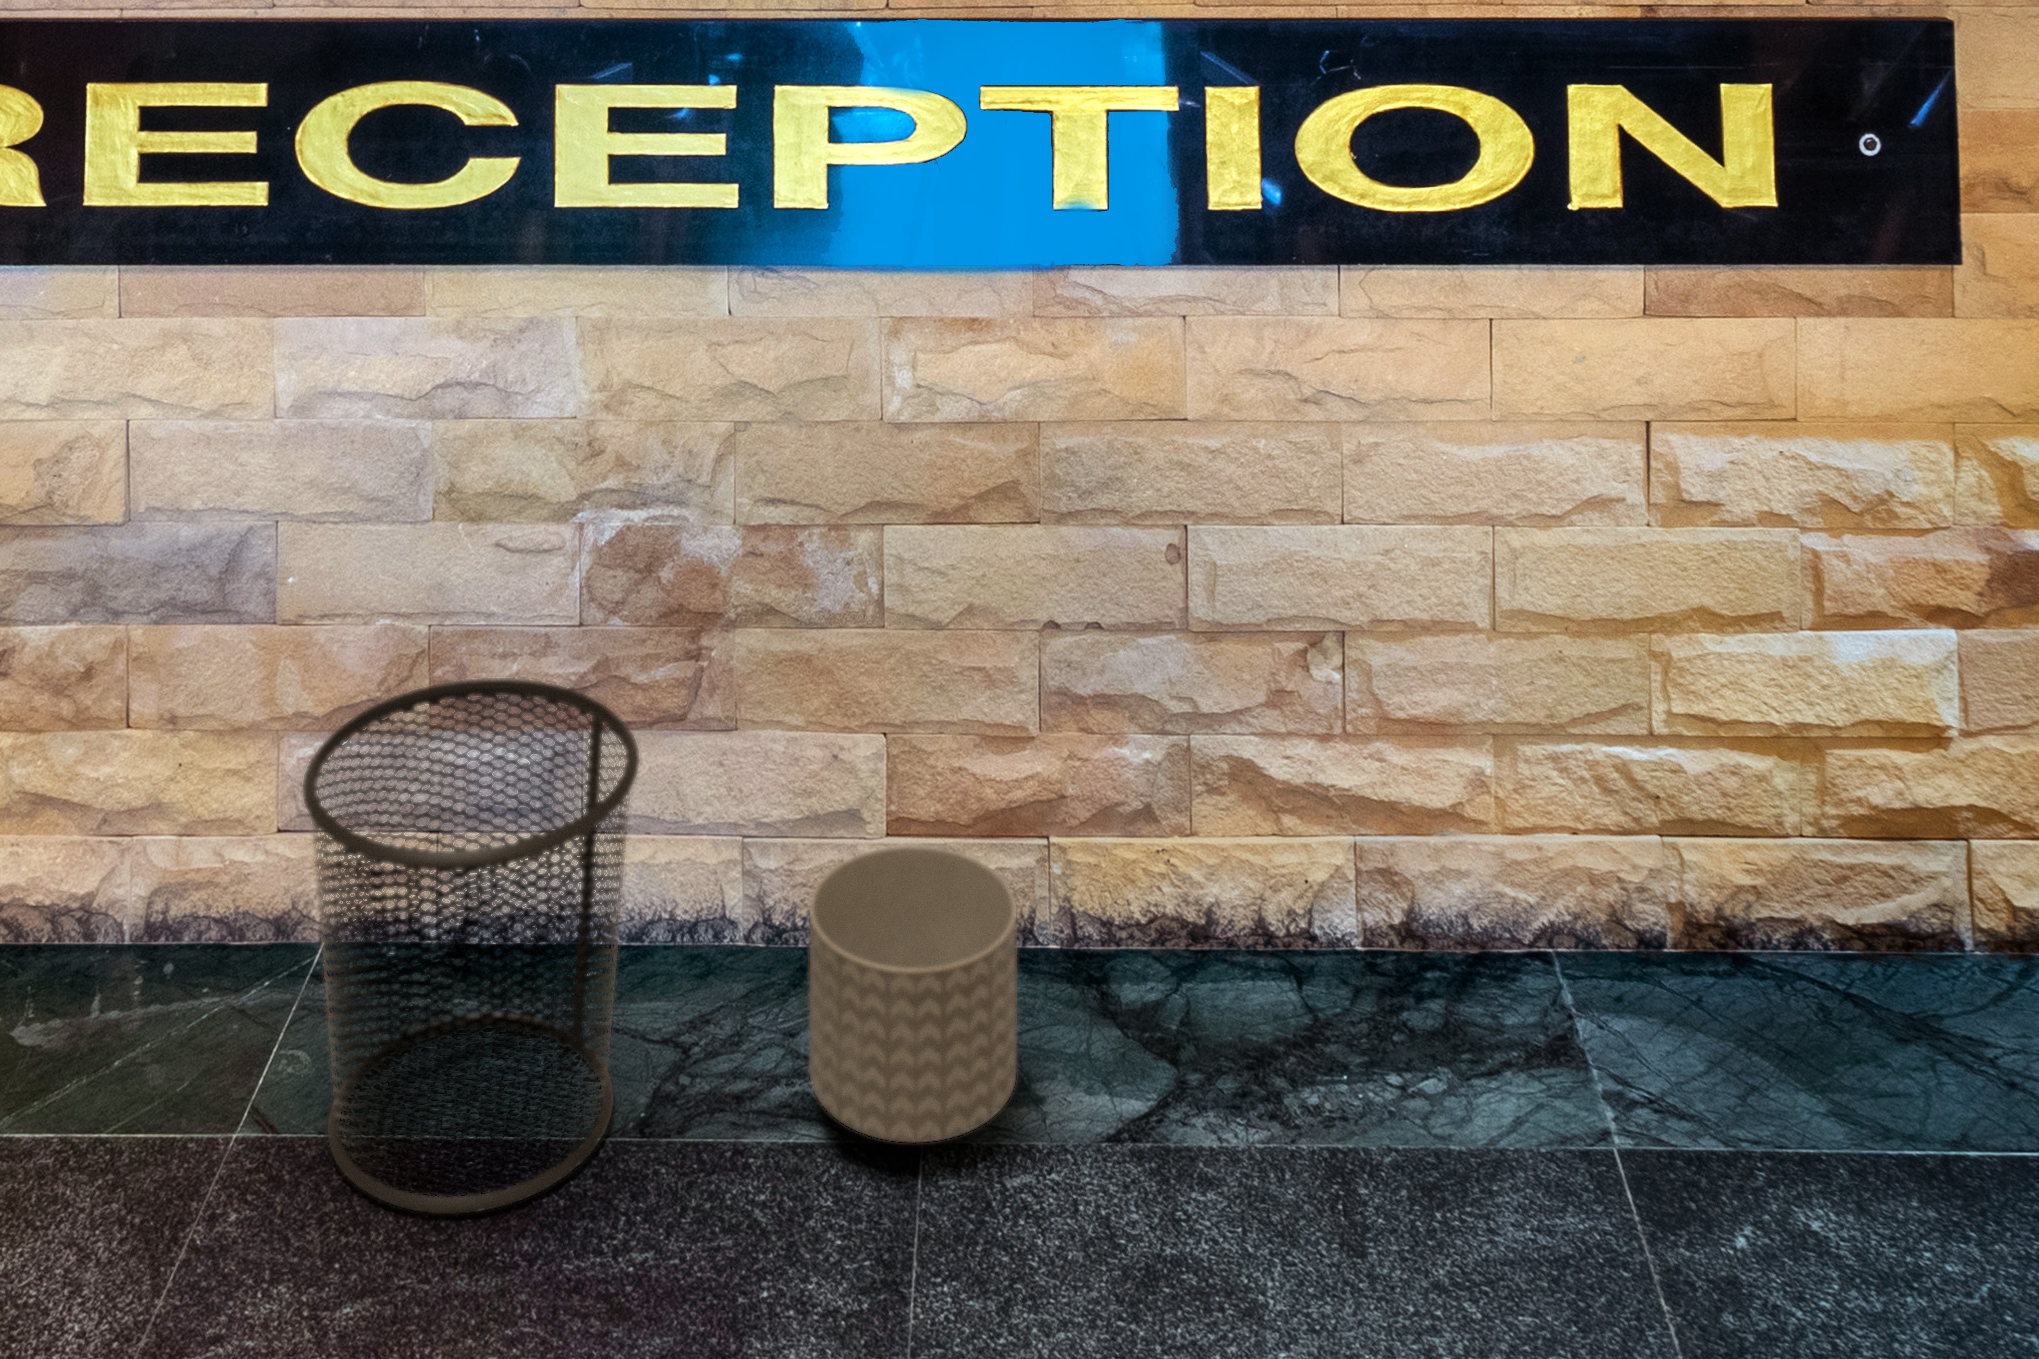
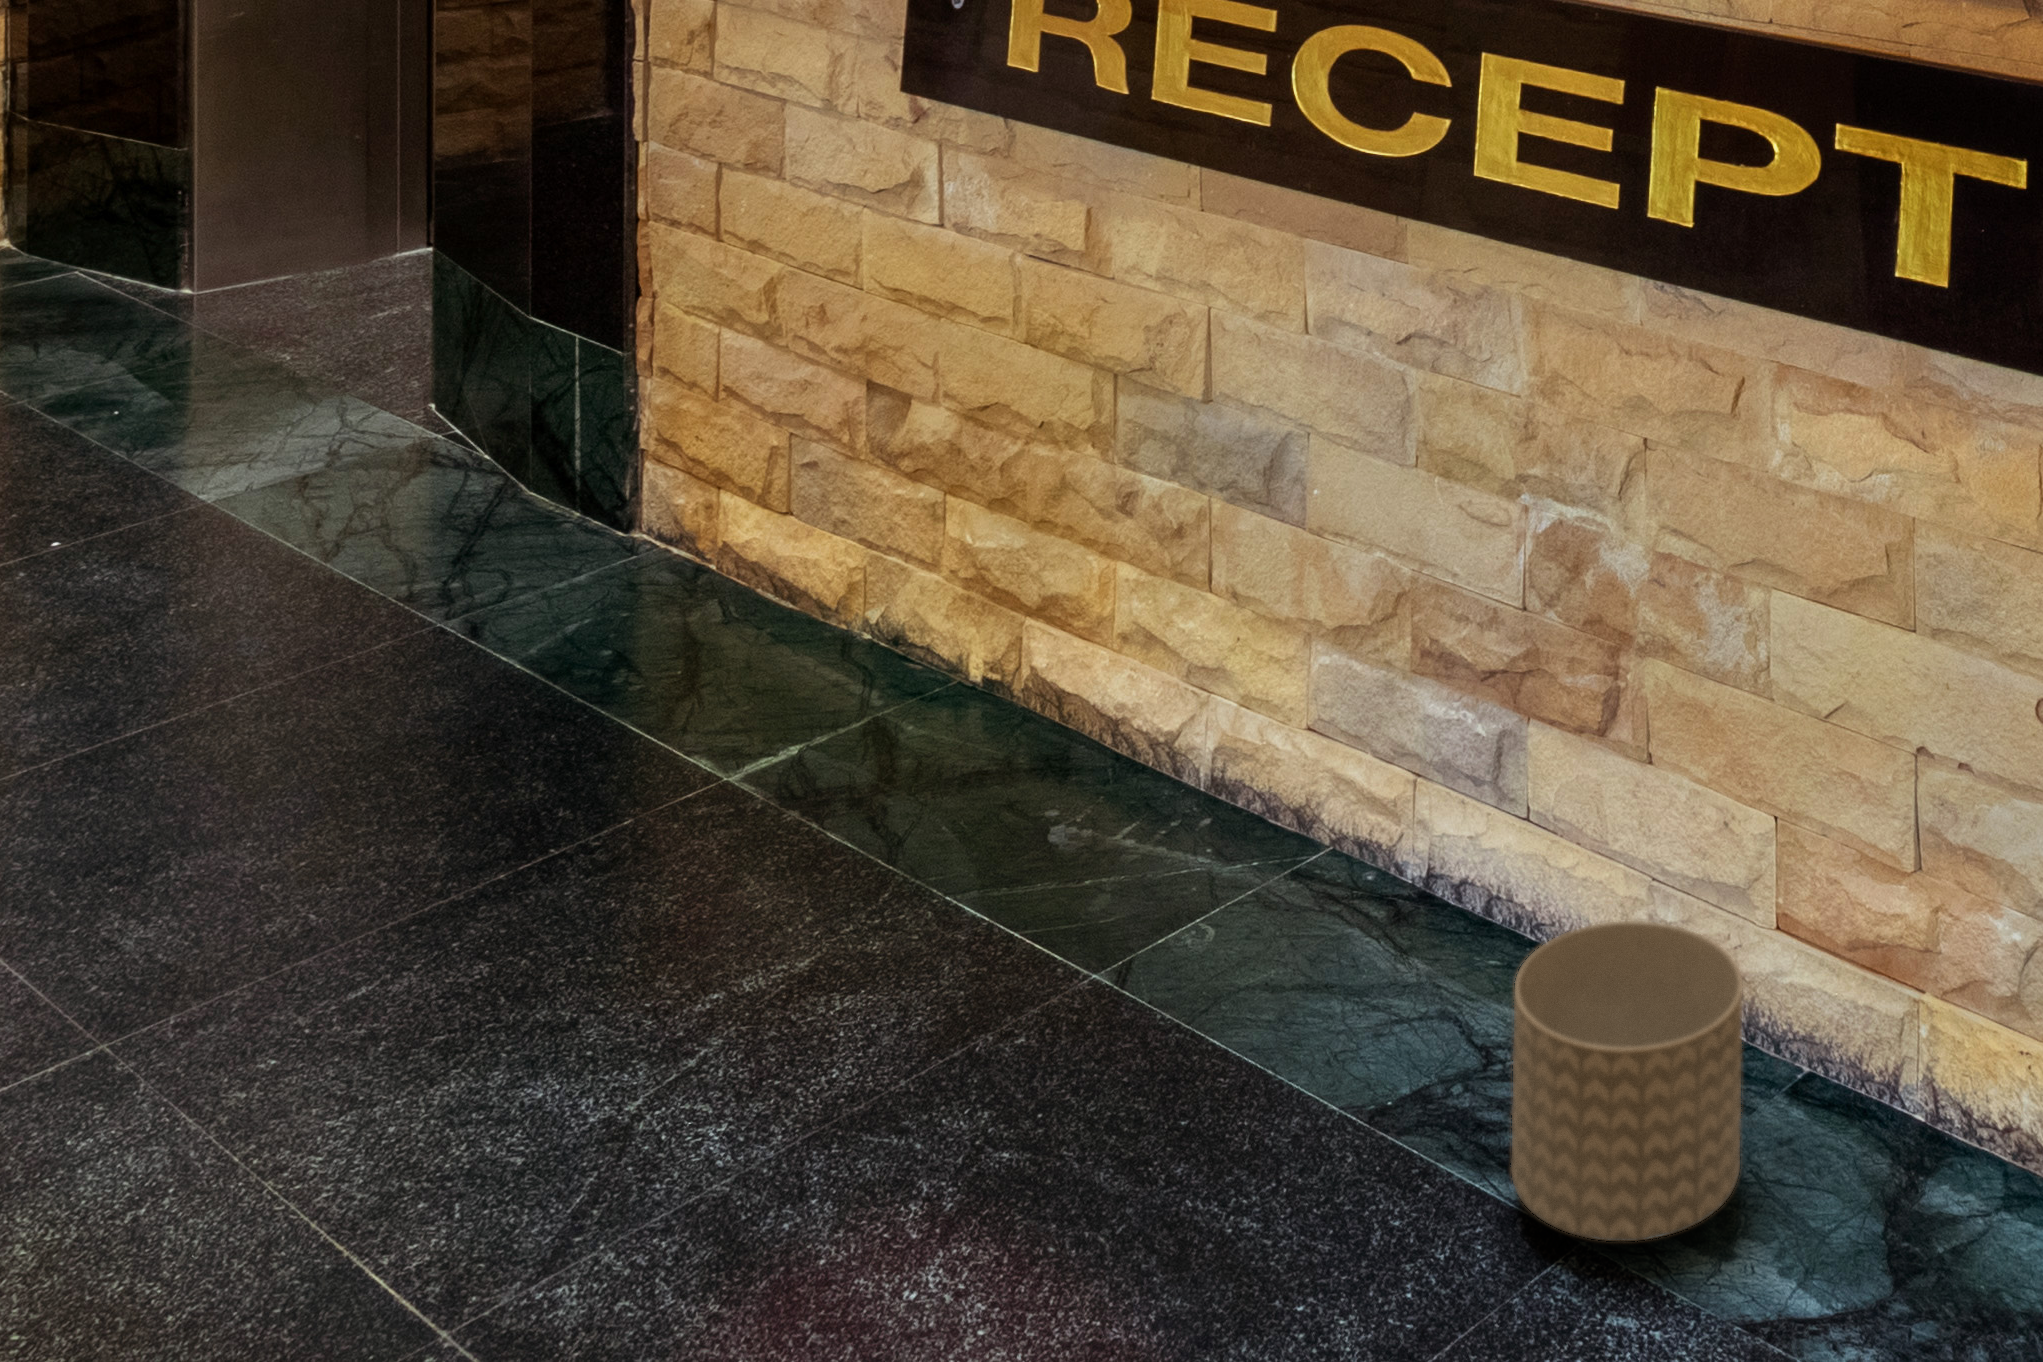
waste bin: present [302,678,639,1214] -> none [1112,613,1448,1121]

